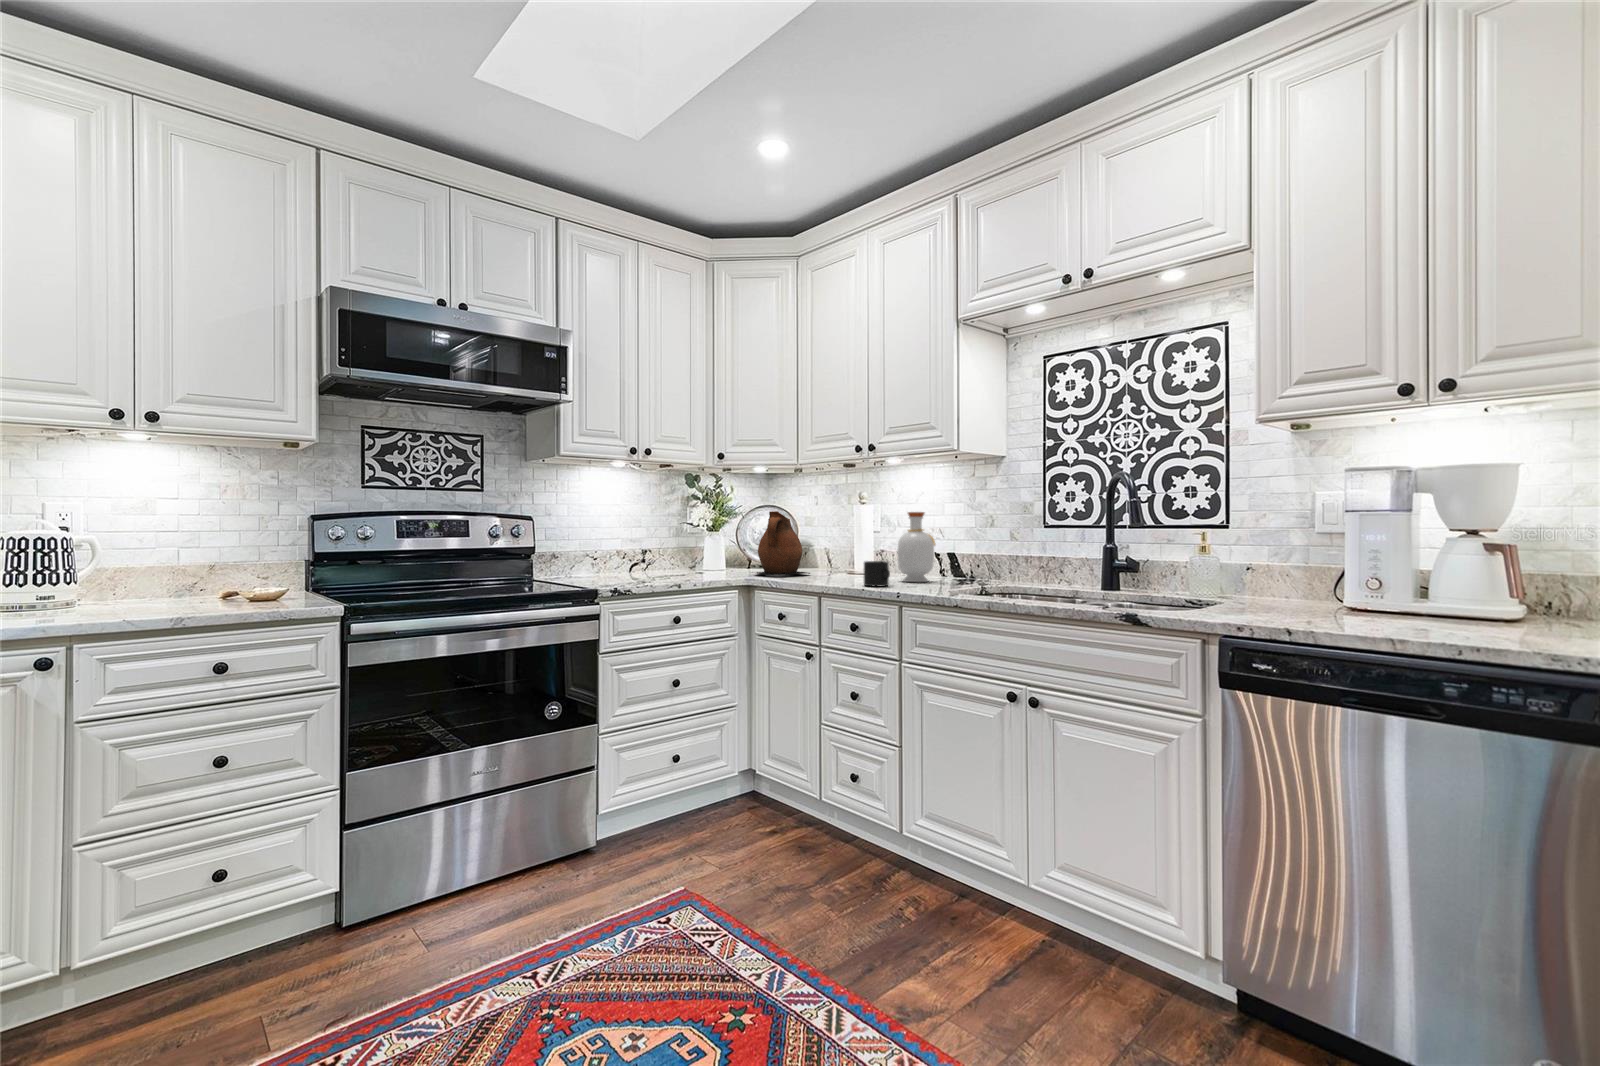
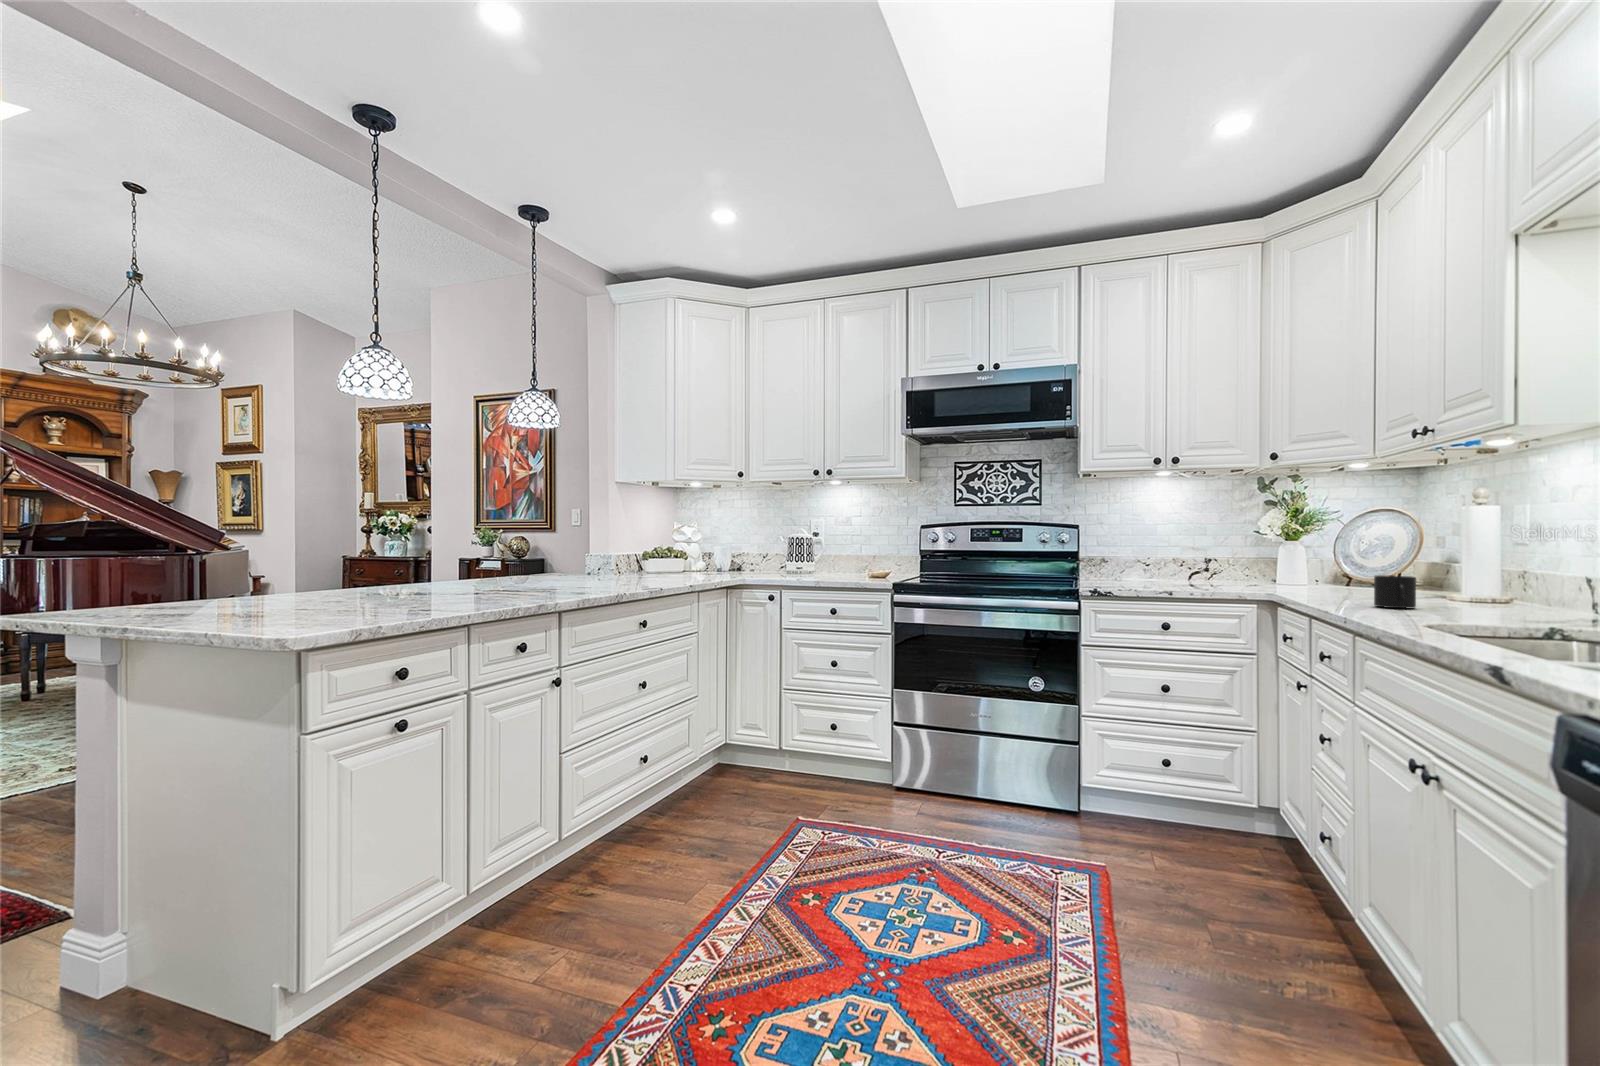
ceramic pitcher: present [752,511,810,575] -> none [1299,515,1381,593]
bottle: present [897,512,935,582] -> none [1469,510,1543,611]

